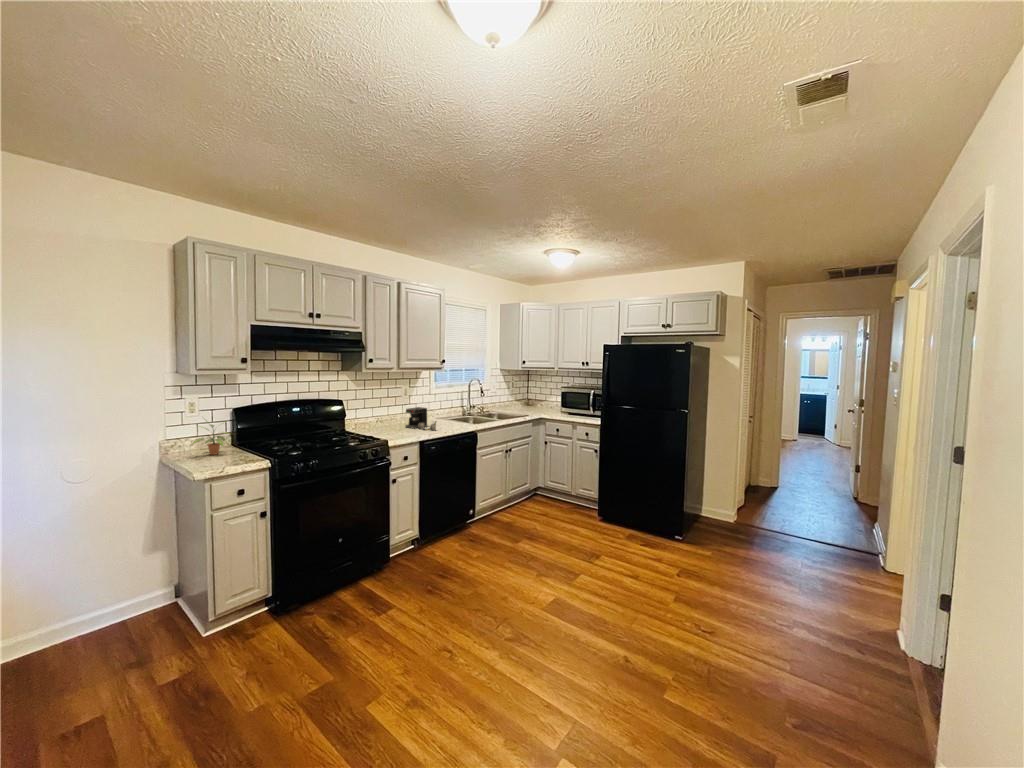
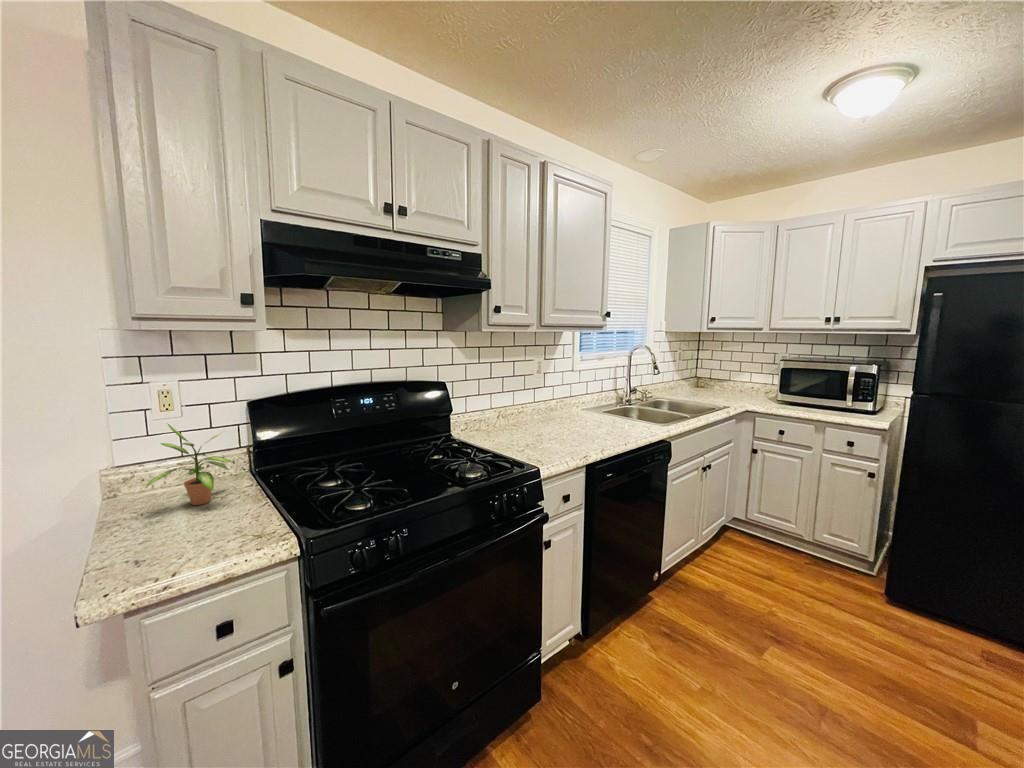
coffee maker: present [406,407,436,431] -> none [546,393,609,440]

